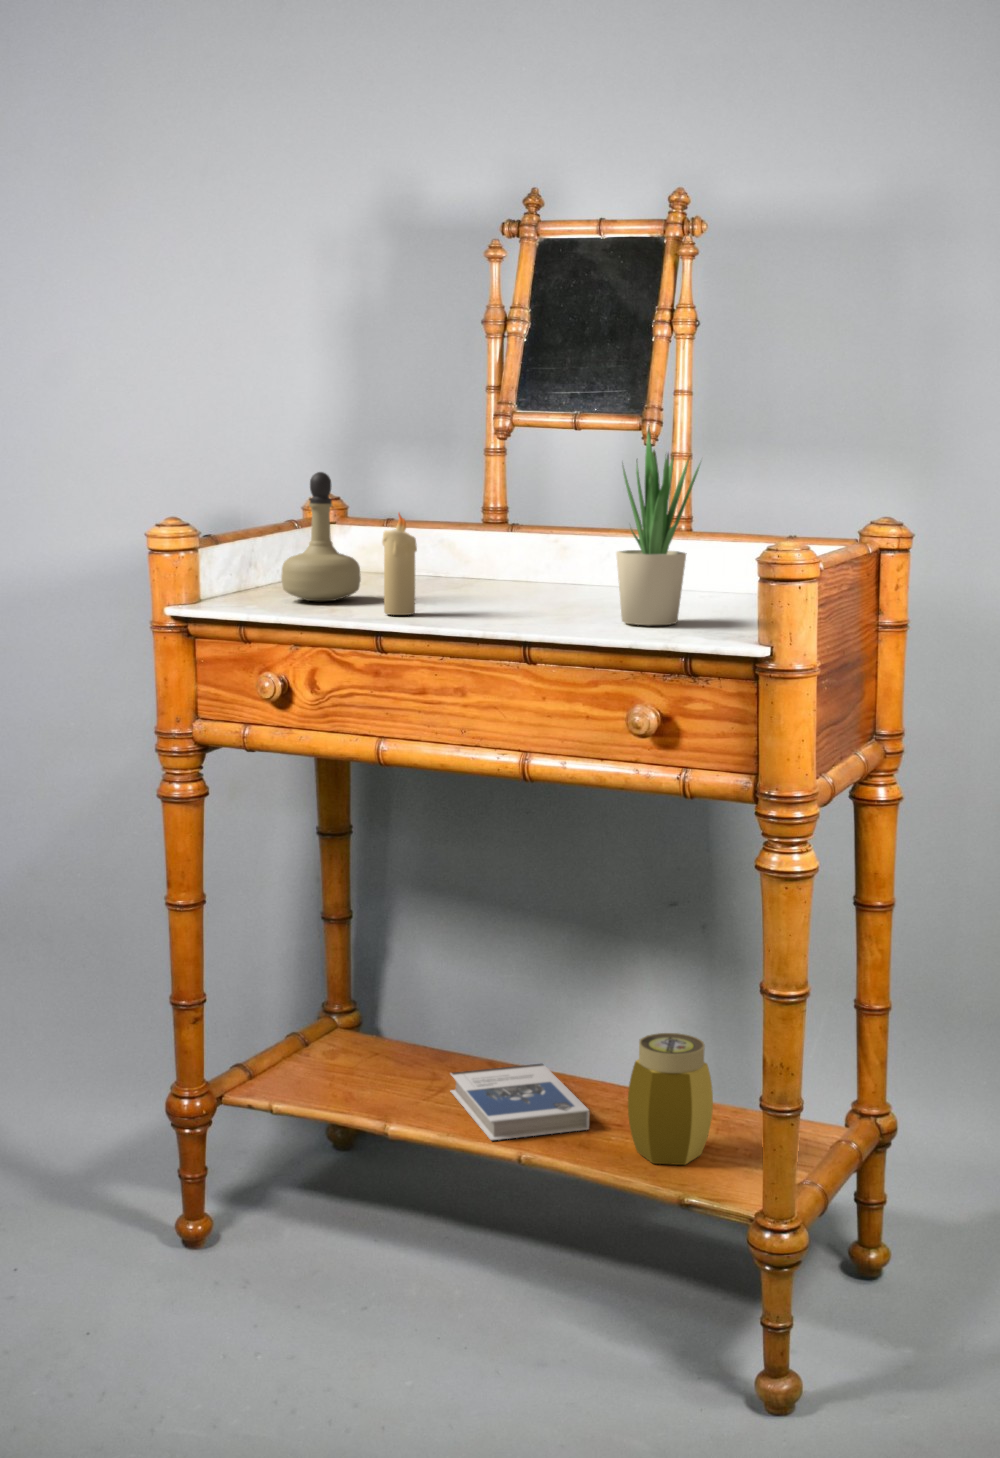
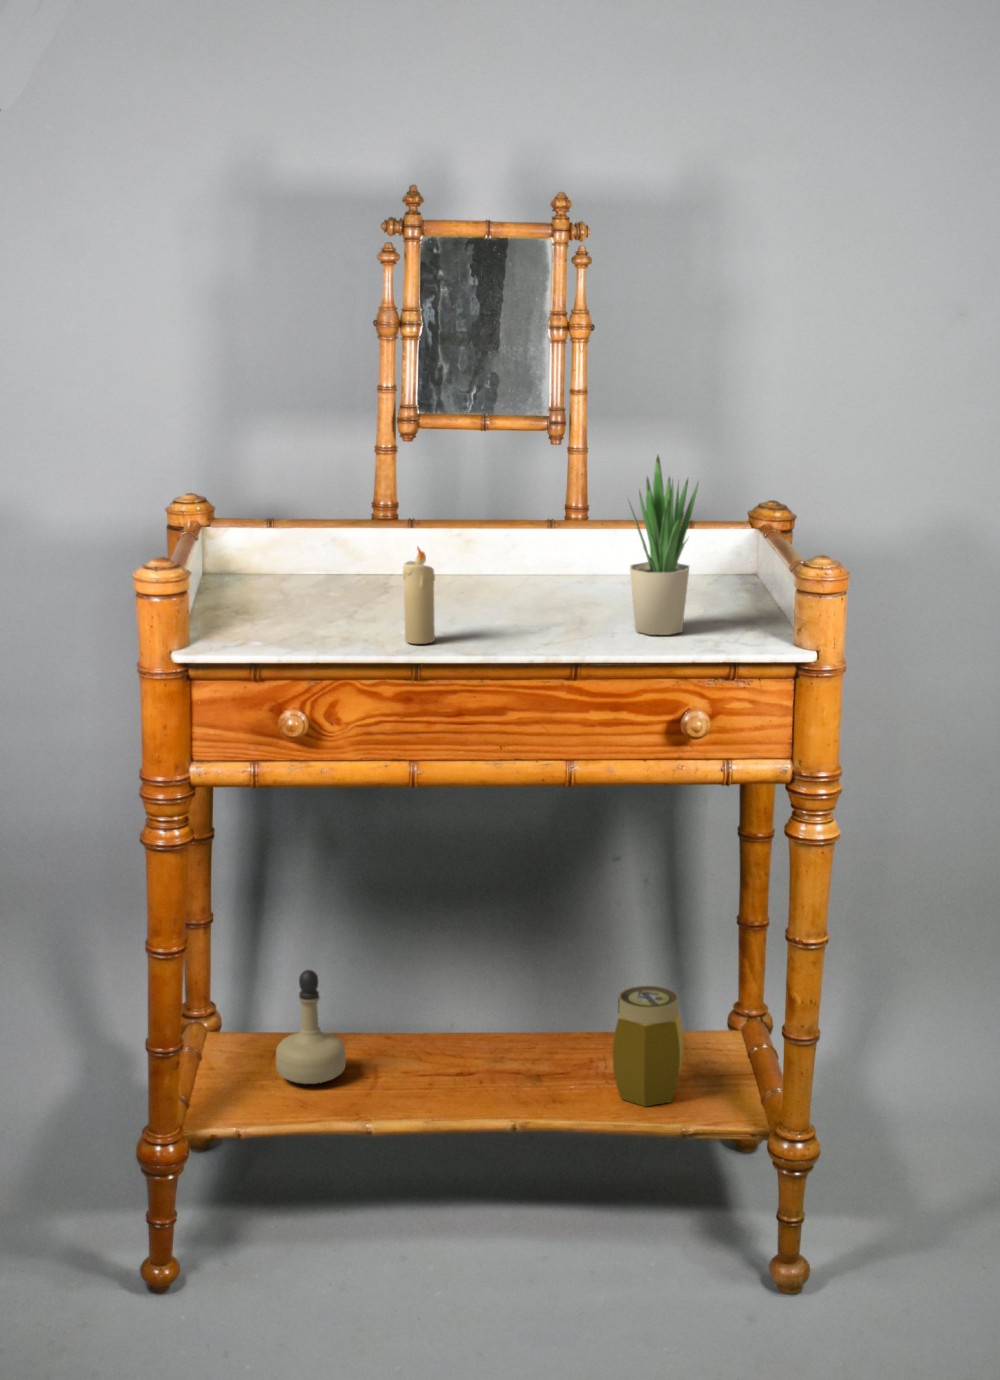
perfume bottle: present [281,472,361,601] -> present [276,970,346,1084]
hardback book: present [450,1064,589,1140] -> none [400,1034,559,1116]

